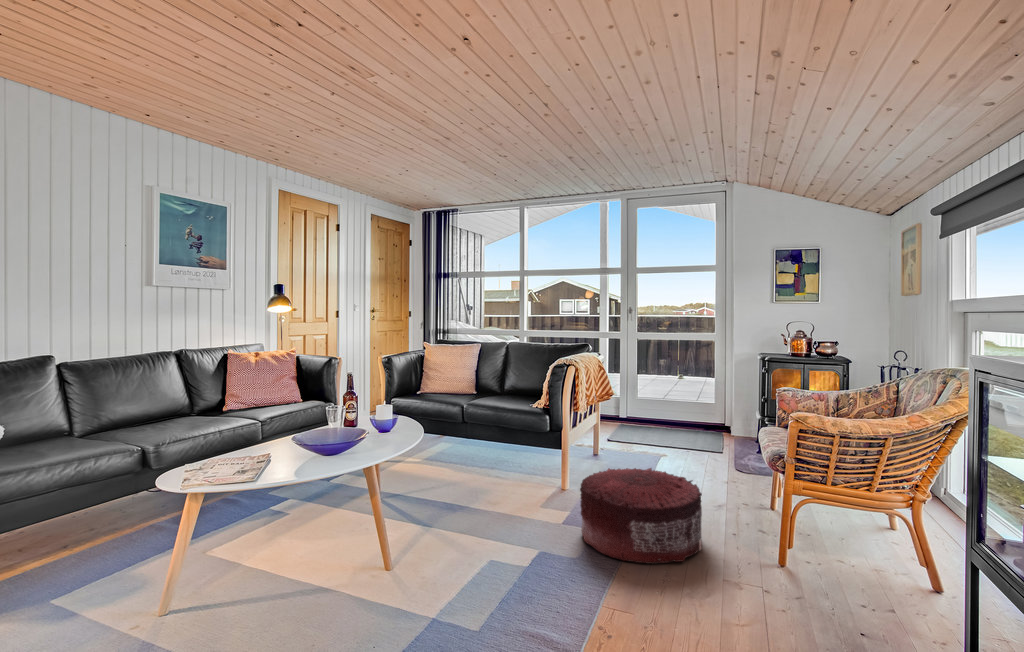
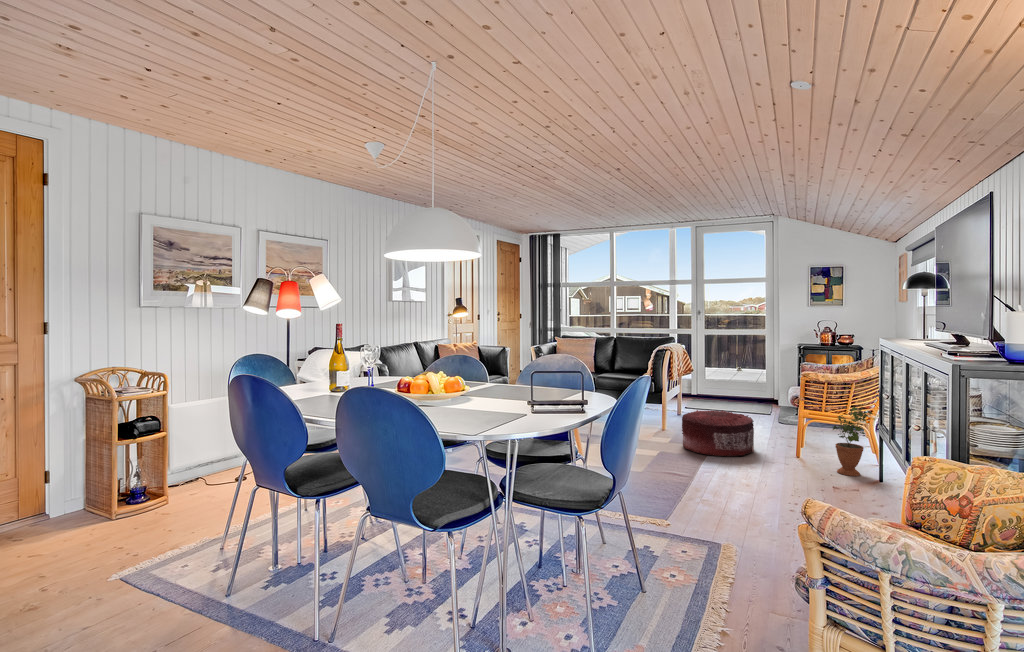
potted plant: none [850,480,933,626] -> present [833,407,873,476]

